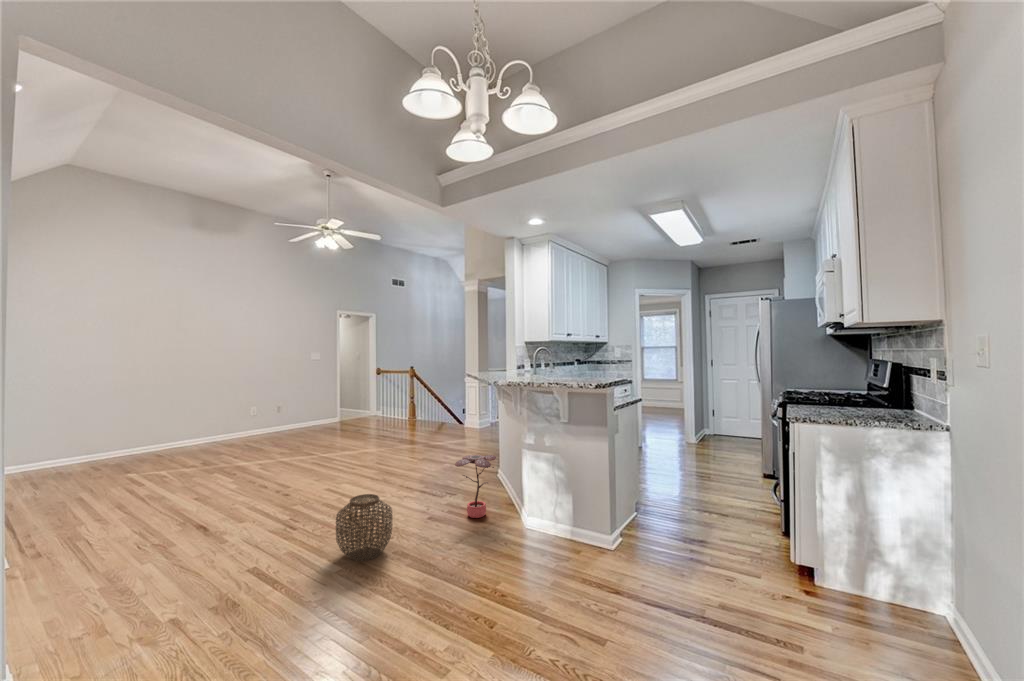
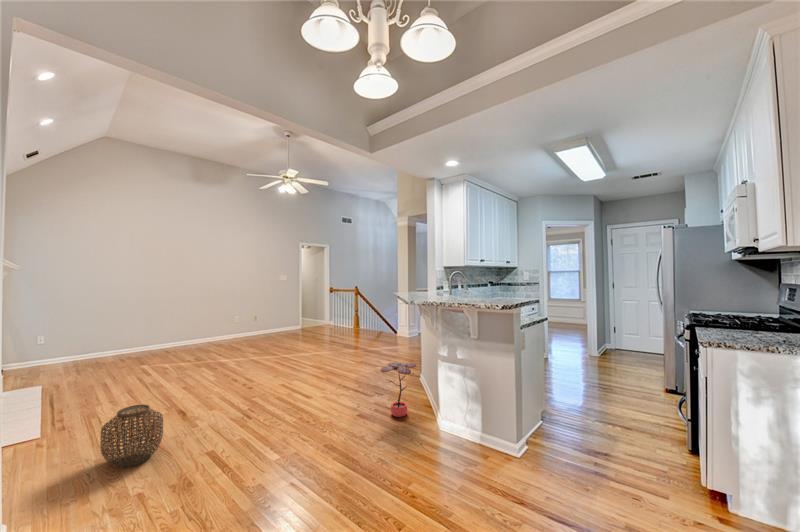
woven basket: present [336,494,392,561] -> present [100,405,163,468]

